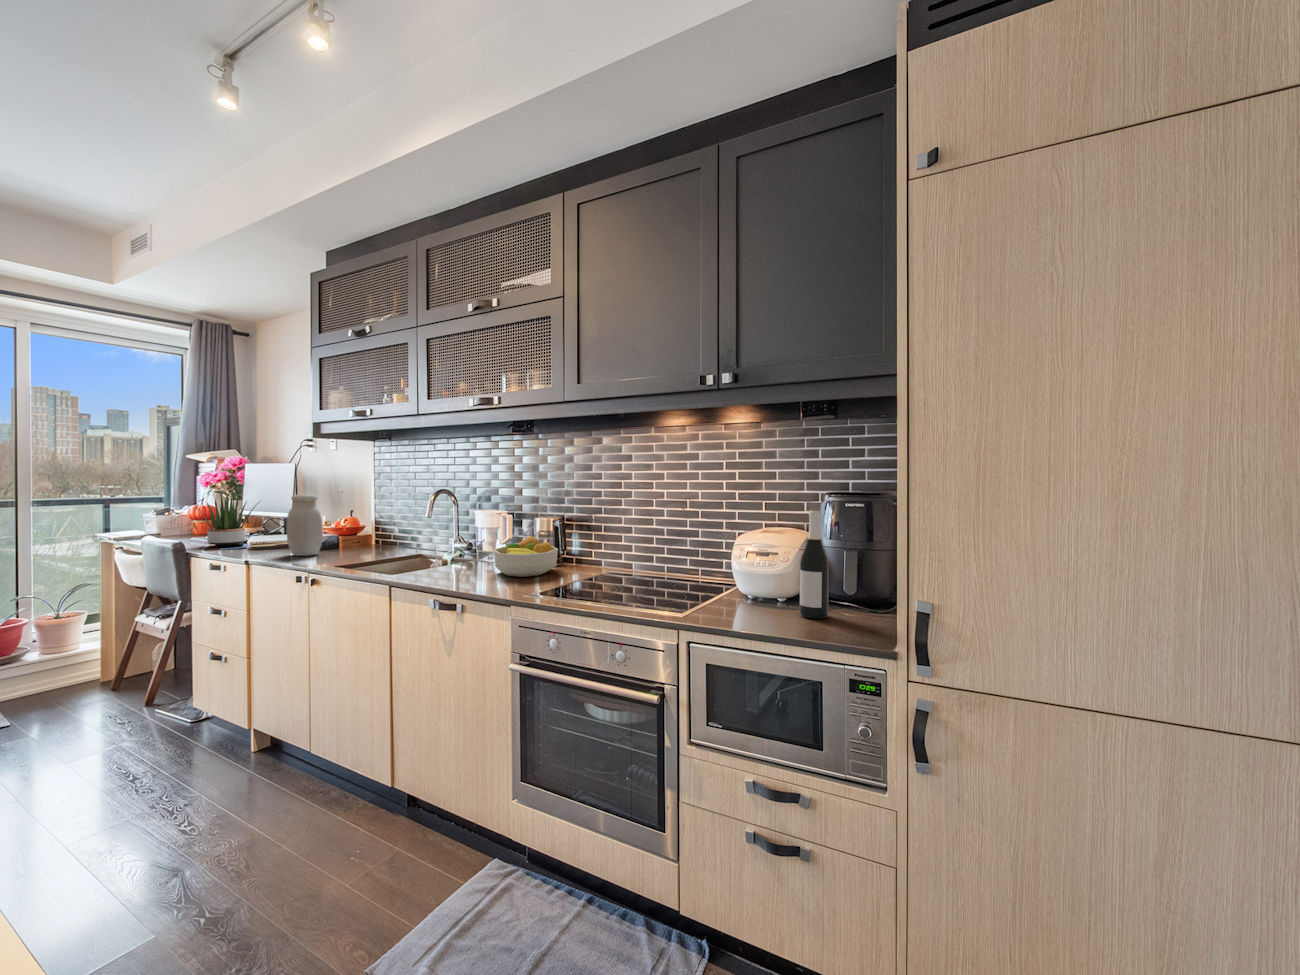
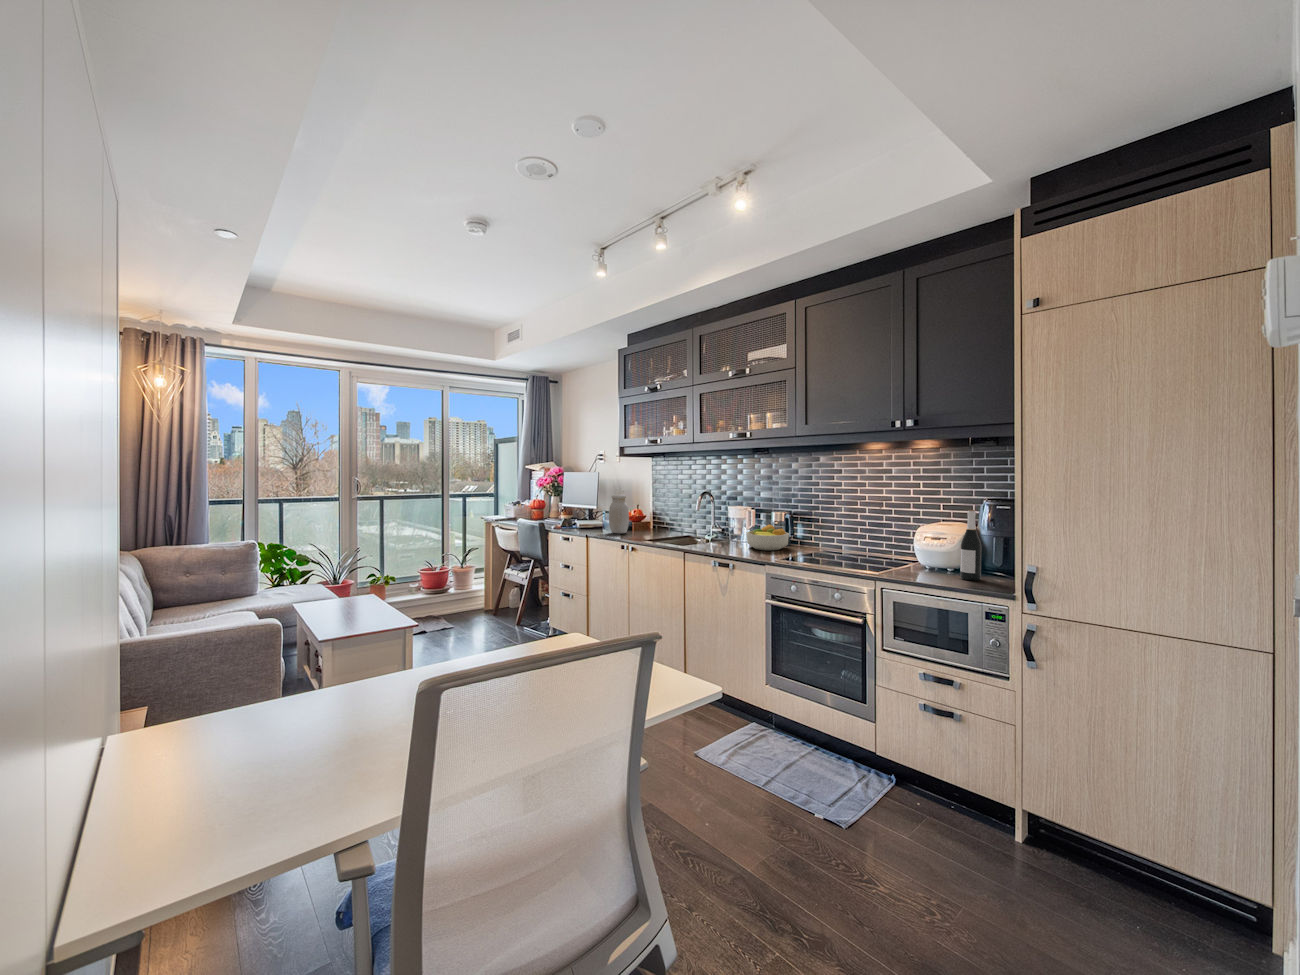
potted plant: present [193,493,258,546] -> none [546,492,584,526]

